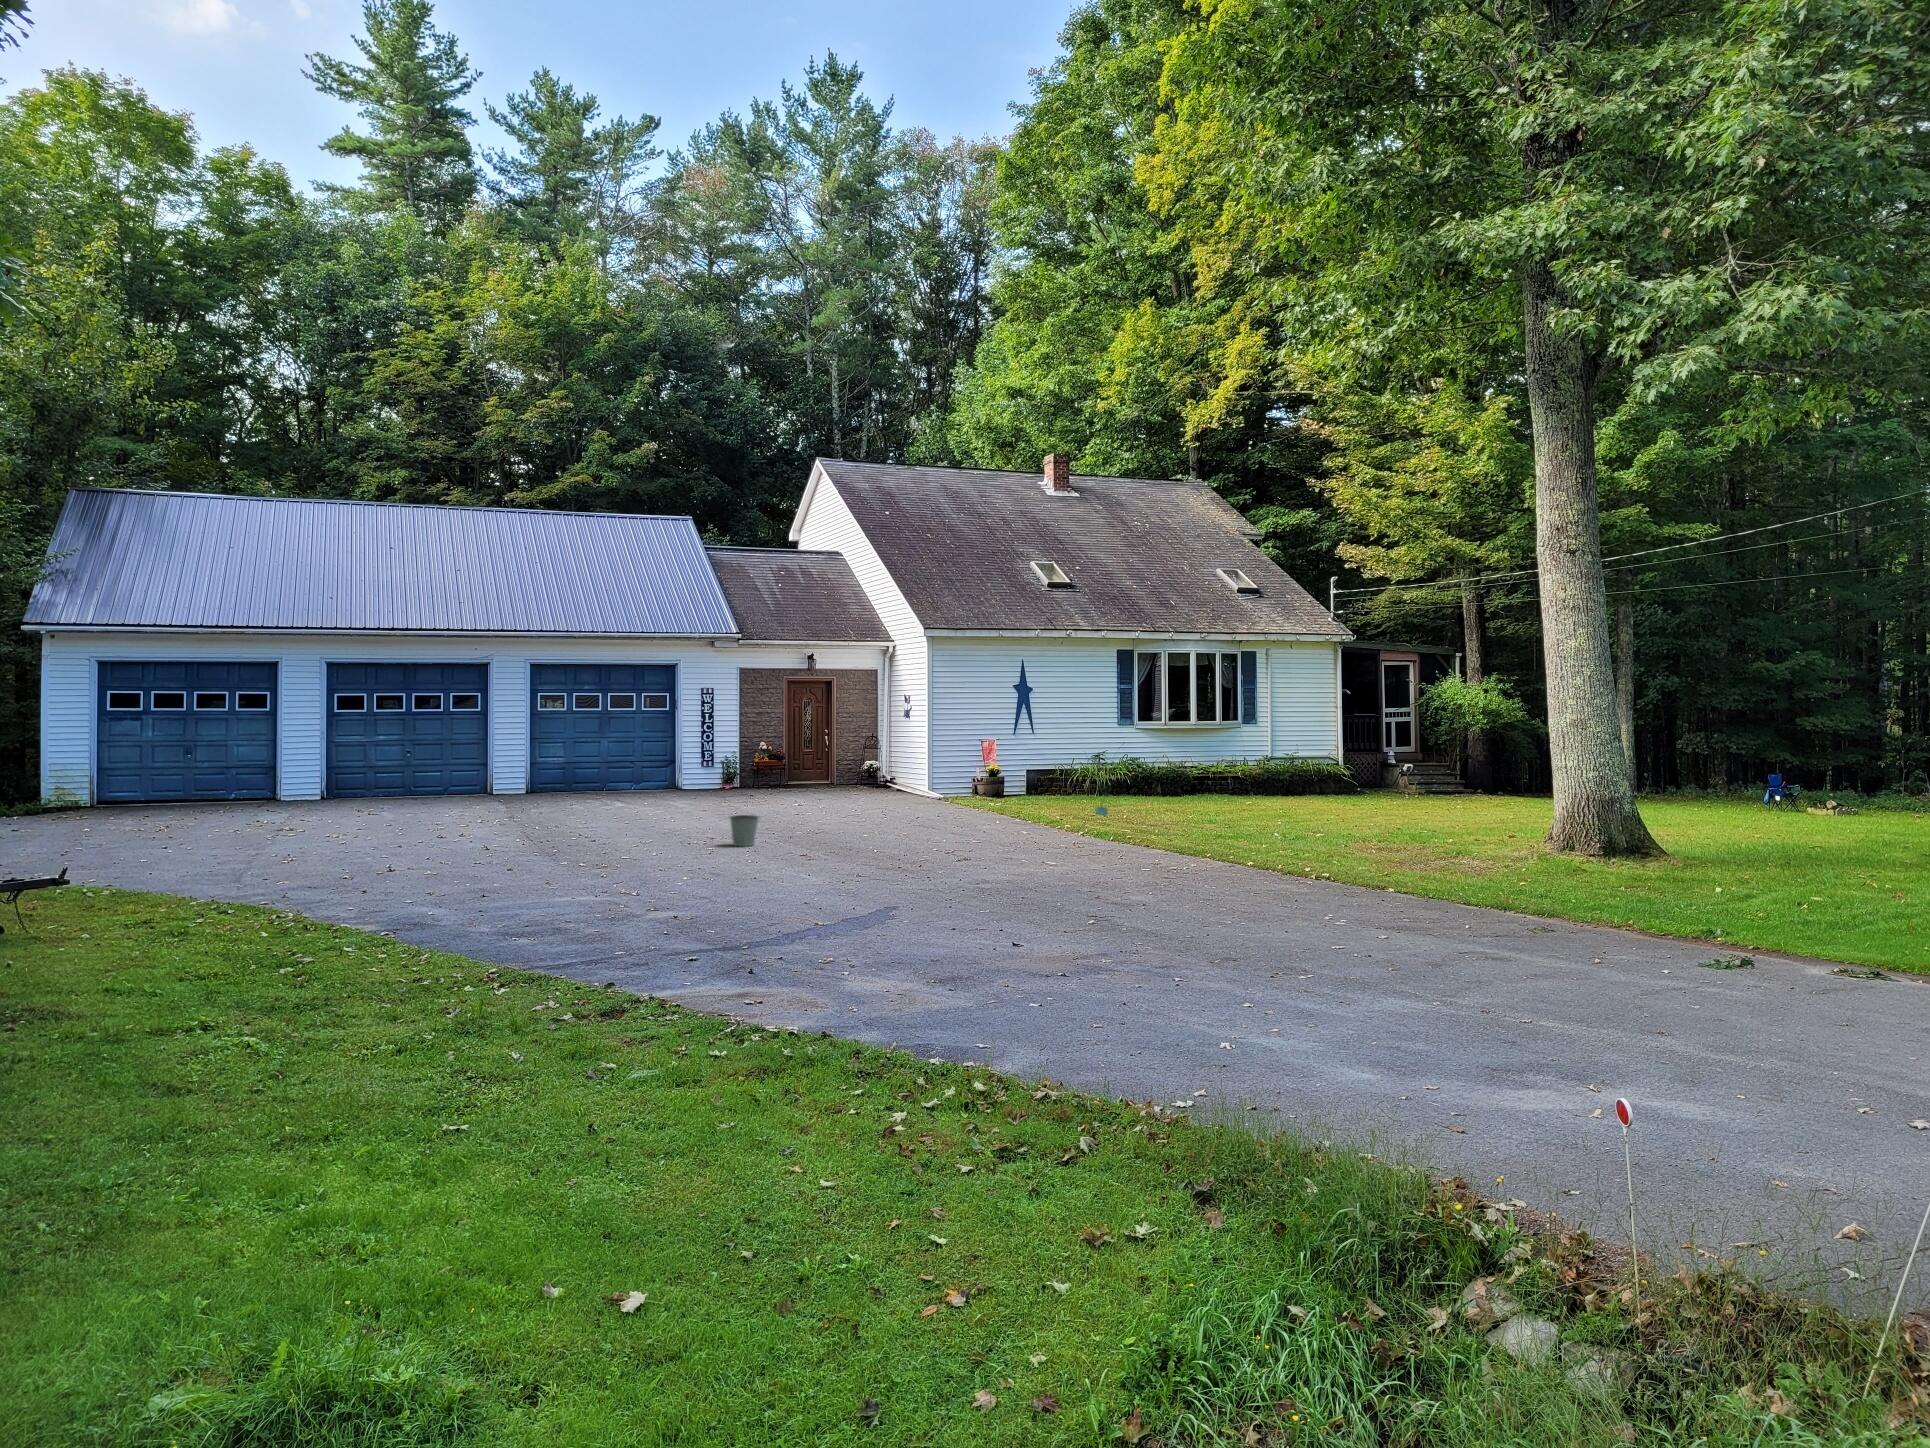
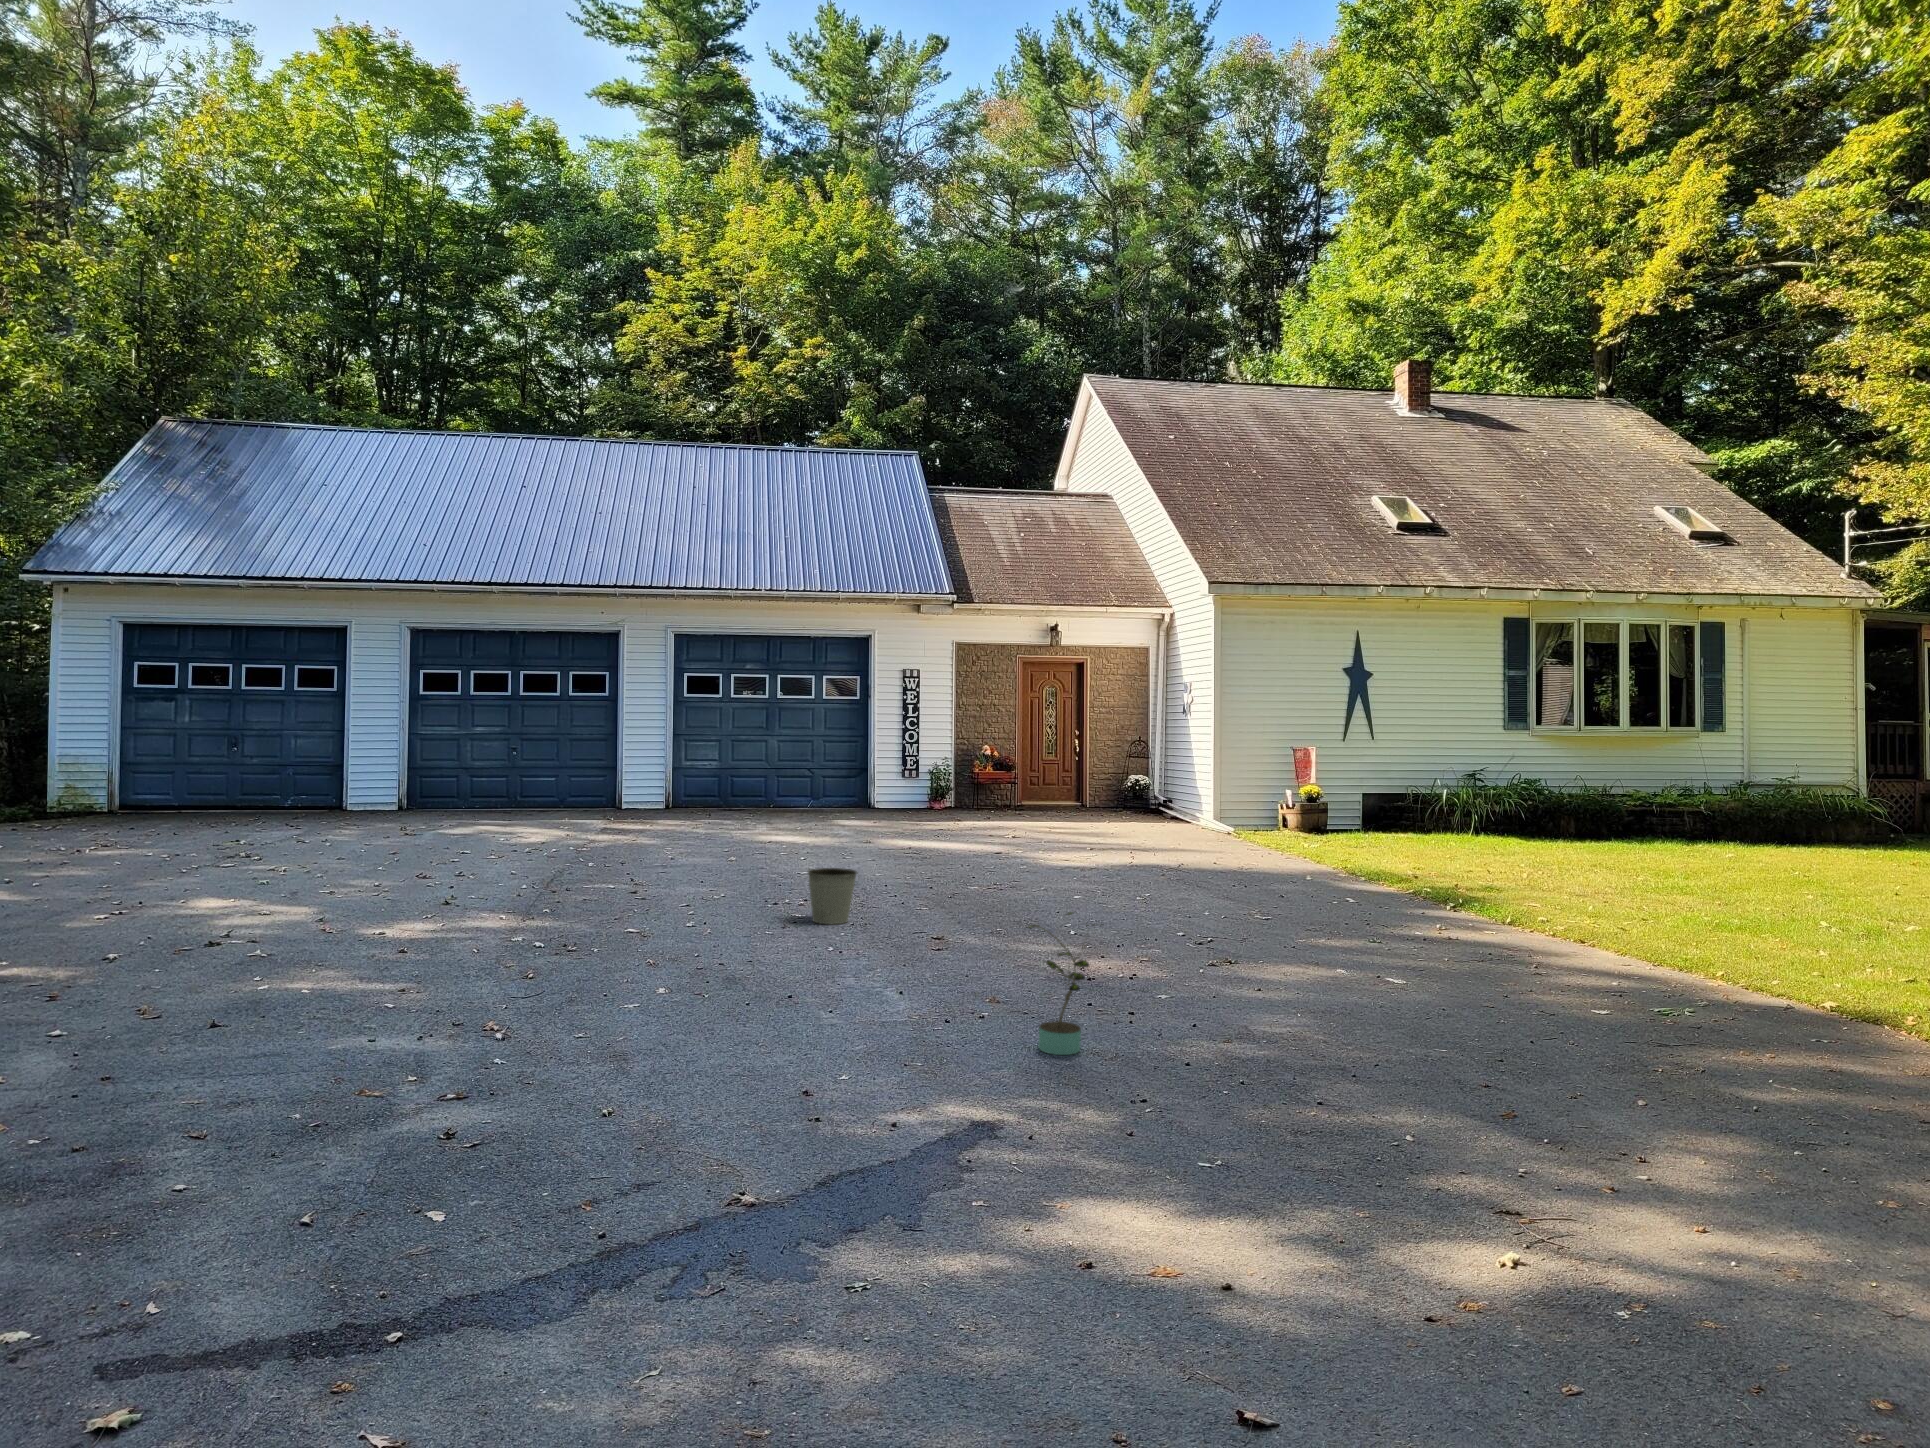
potted plant: present [1096,786,1108,814] -> present [1028,912,1104,1055]

